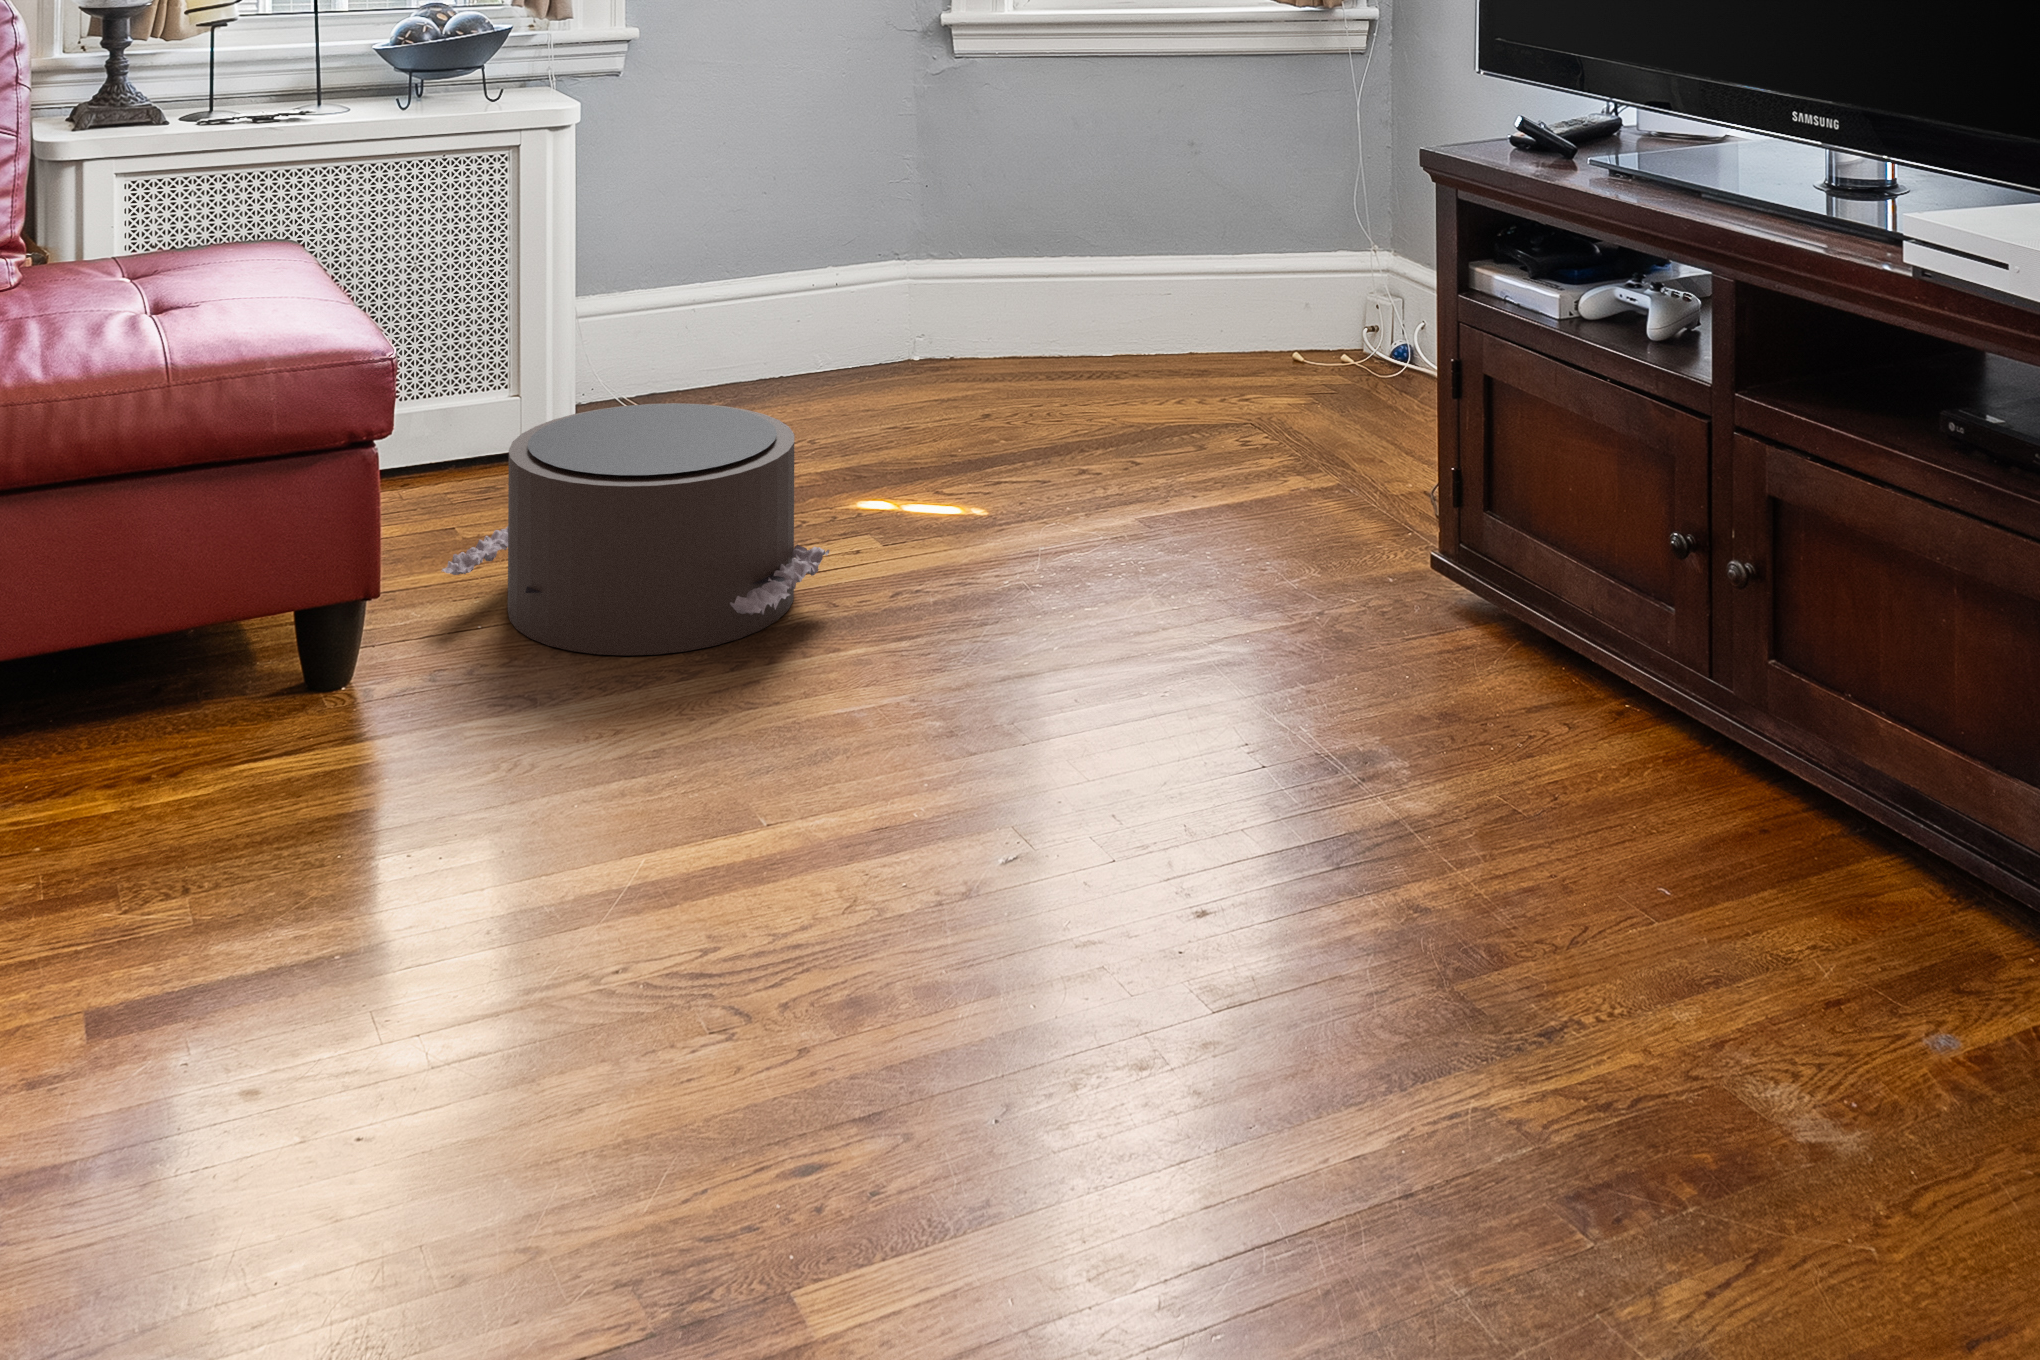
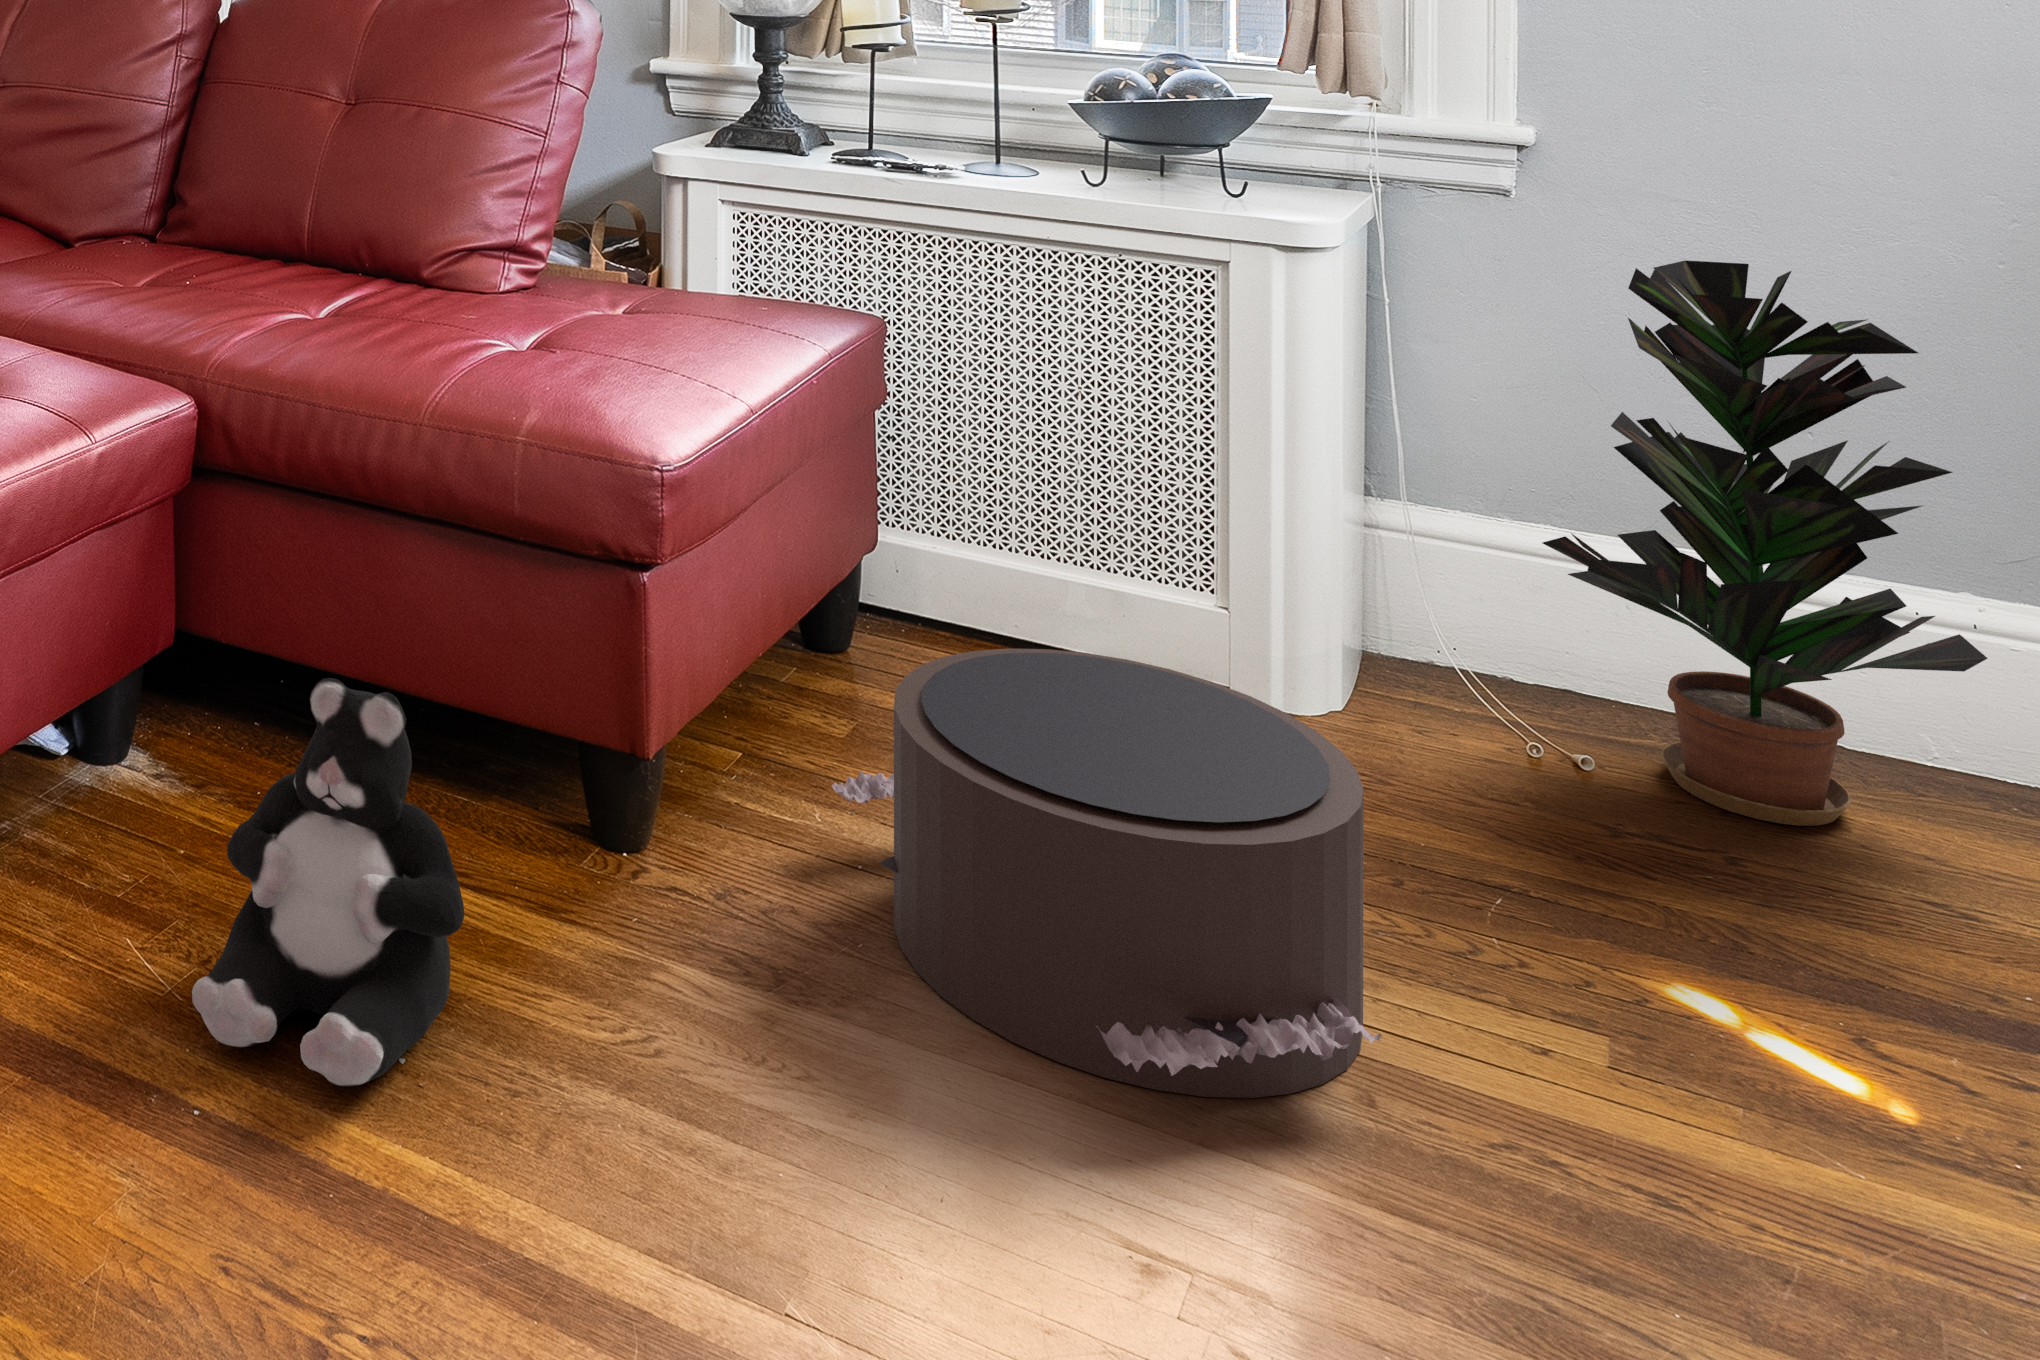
potted plant: none [692,91,892,423] -> present [1543,260,1988,826]
plush toy: none [166,560,410,896] -> present [192,678,464,1087]

